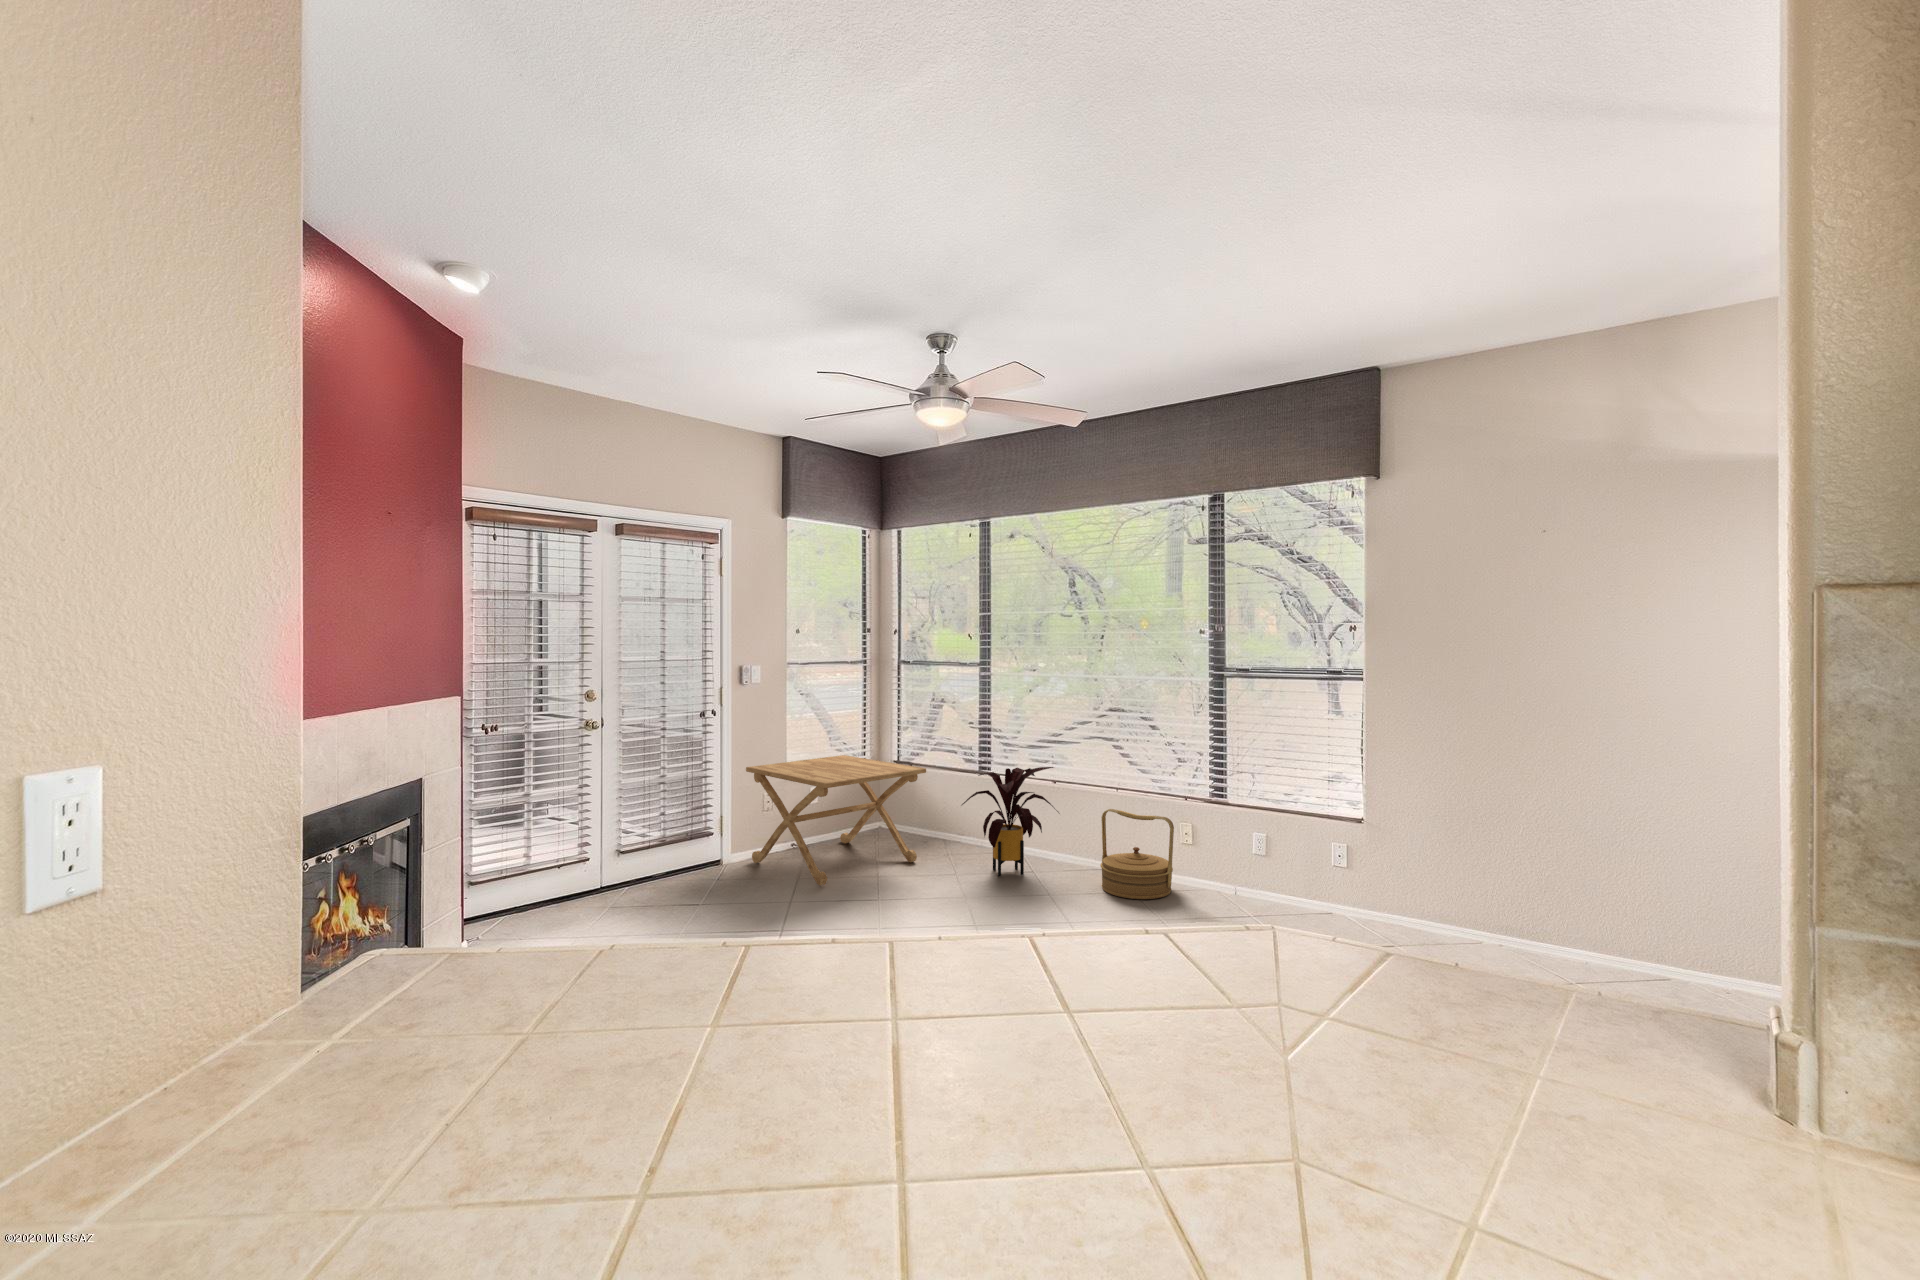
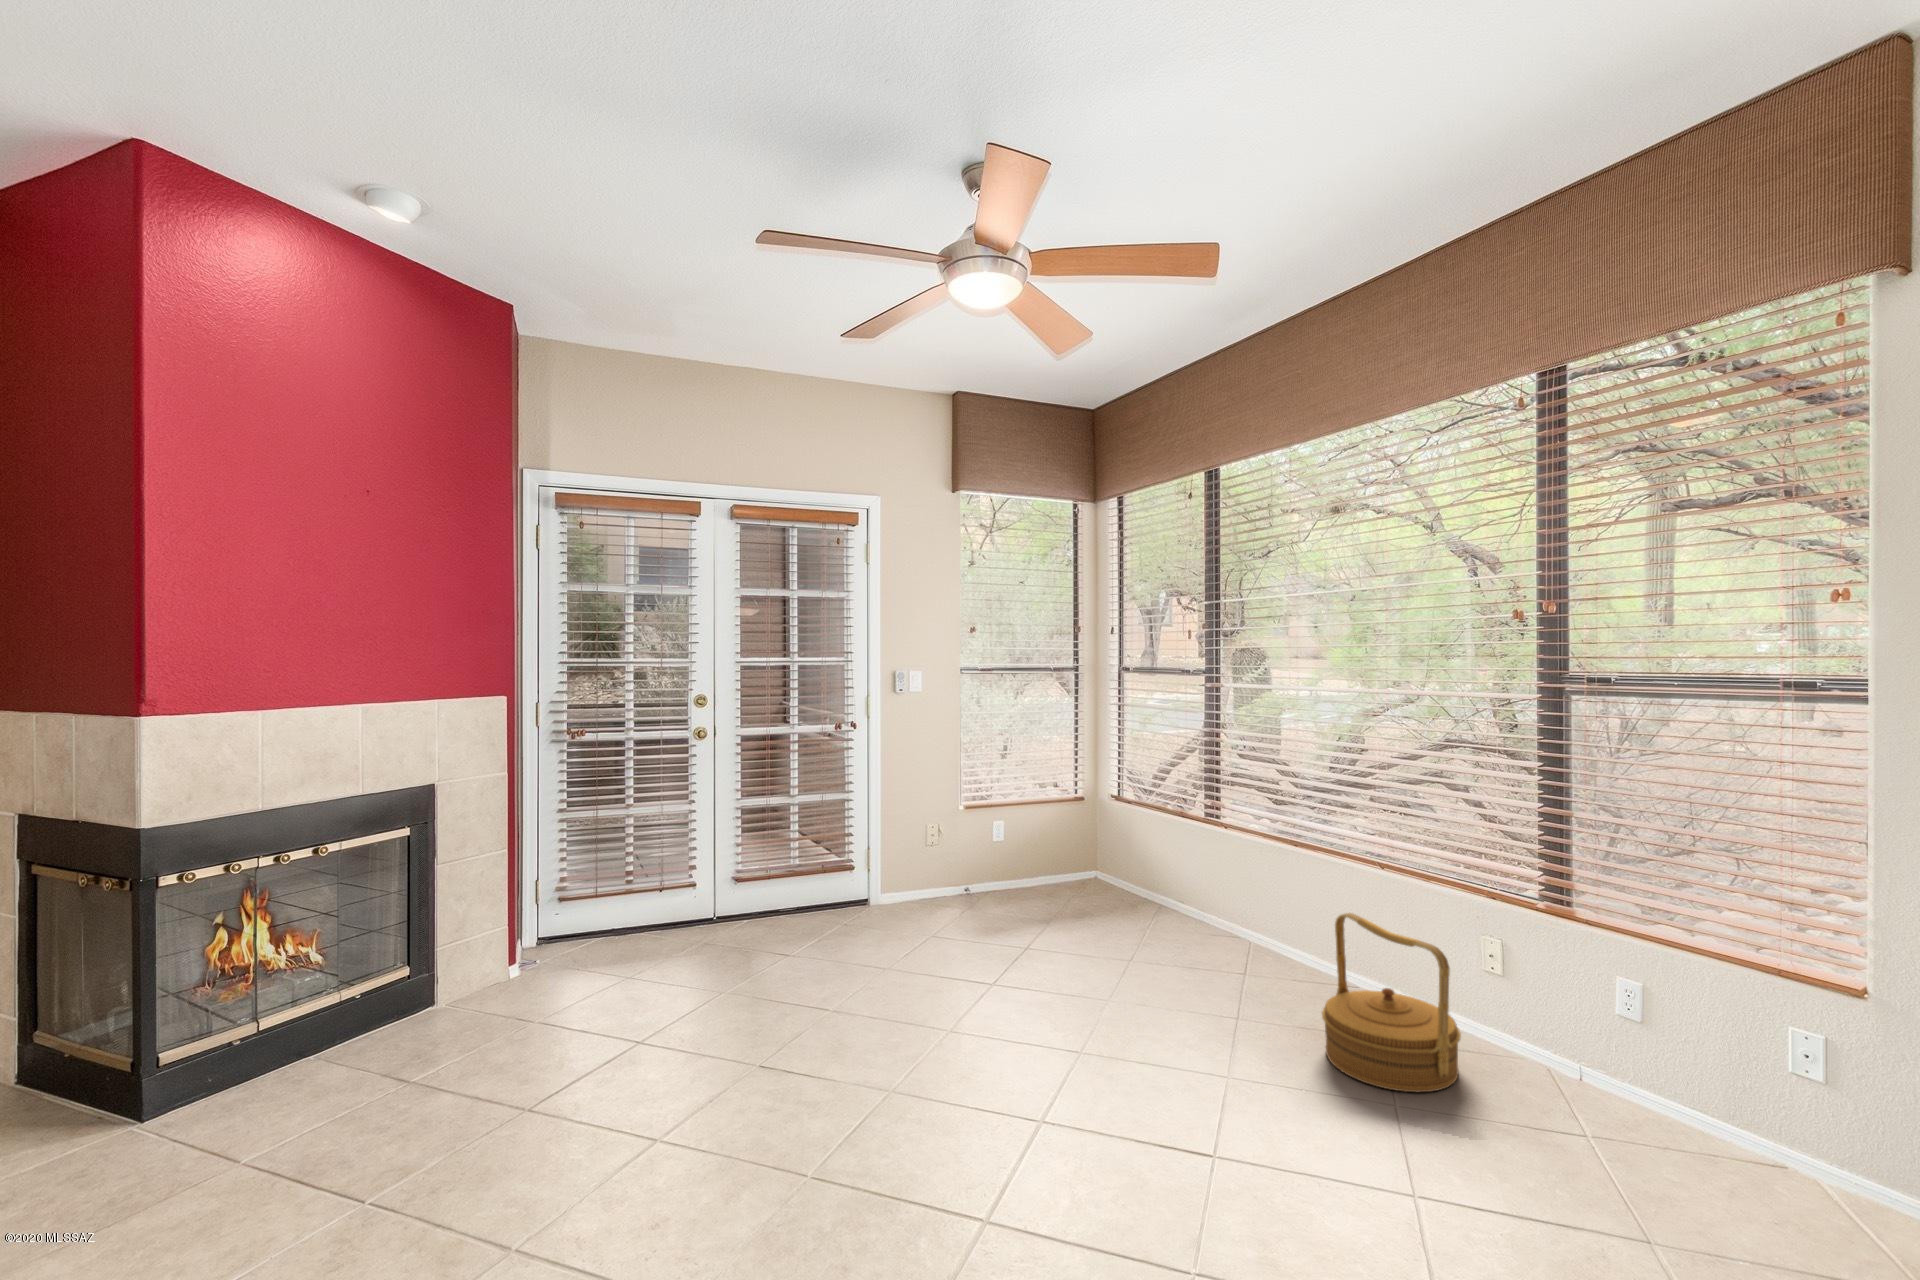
side table: present [746,755,926,885] -> none [894,786,1096,961]
house plant: present [962,767,1058,876] -> none [1122,825,1282,995]

